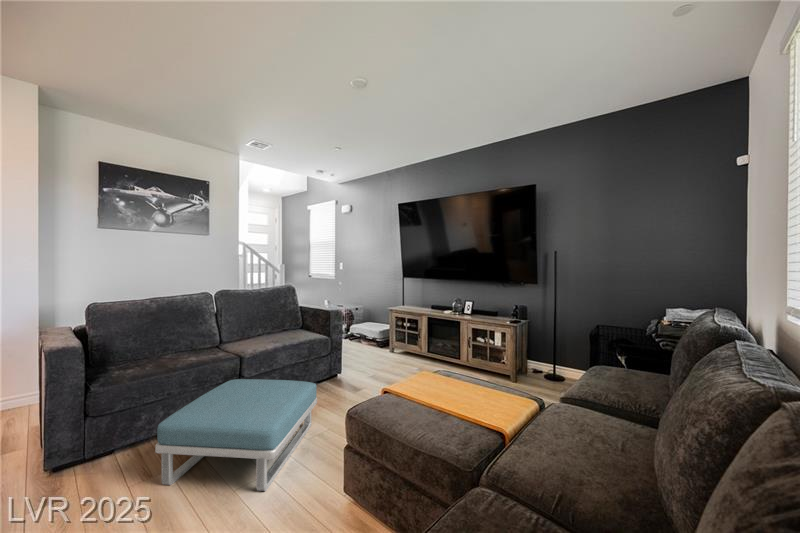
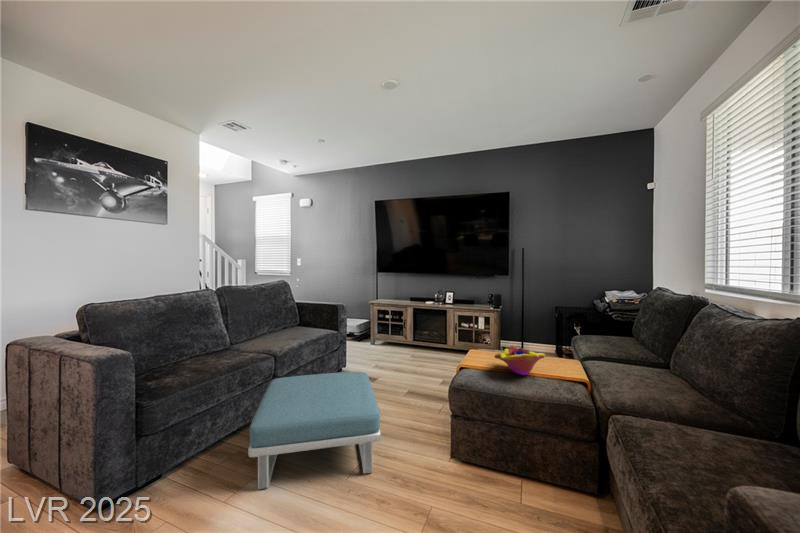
decorative bowl: none [416,373,474,412] -> present [494,346,545,375]

